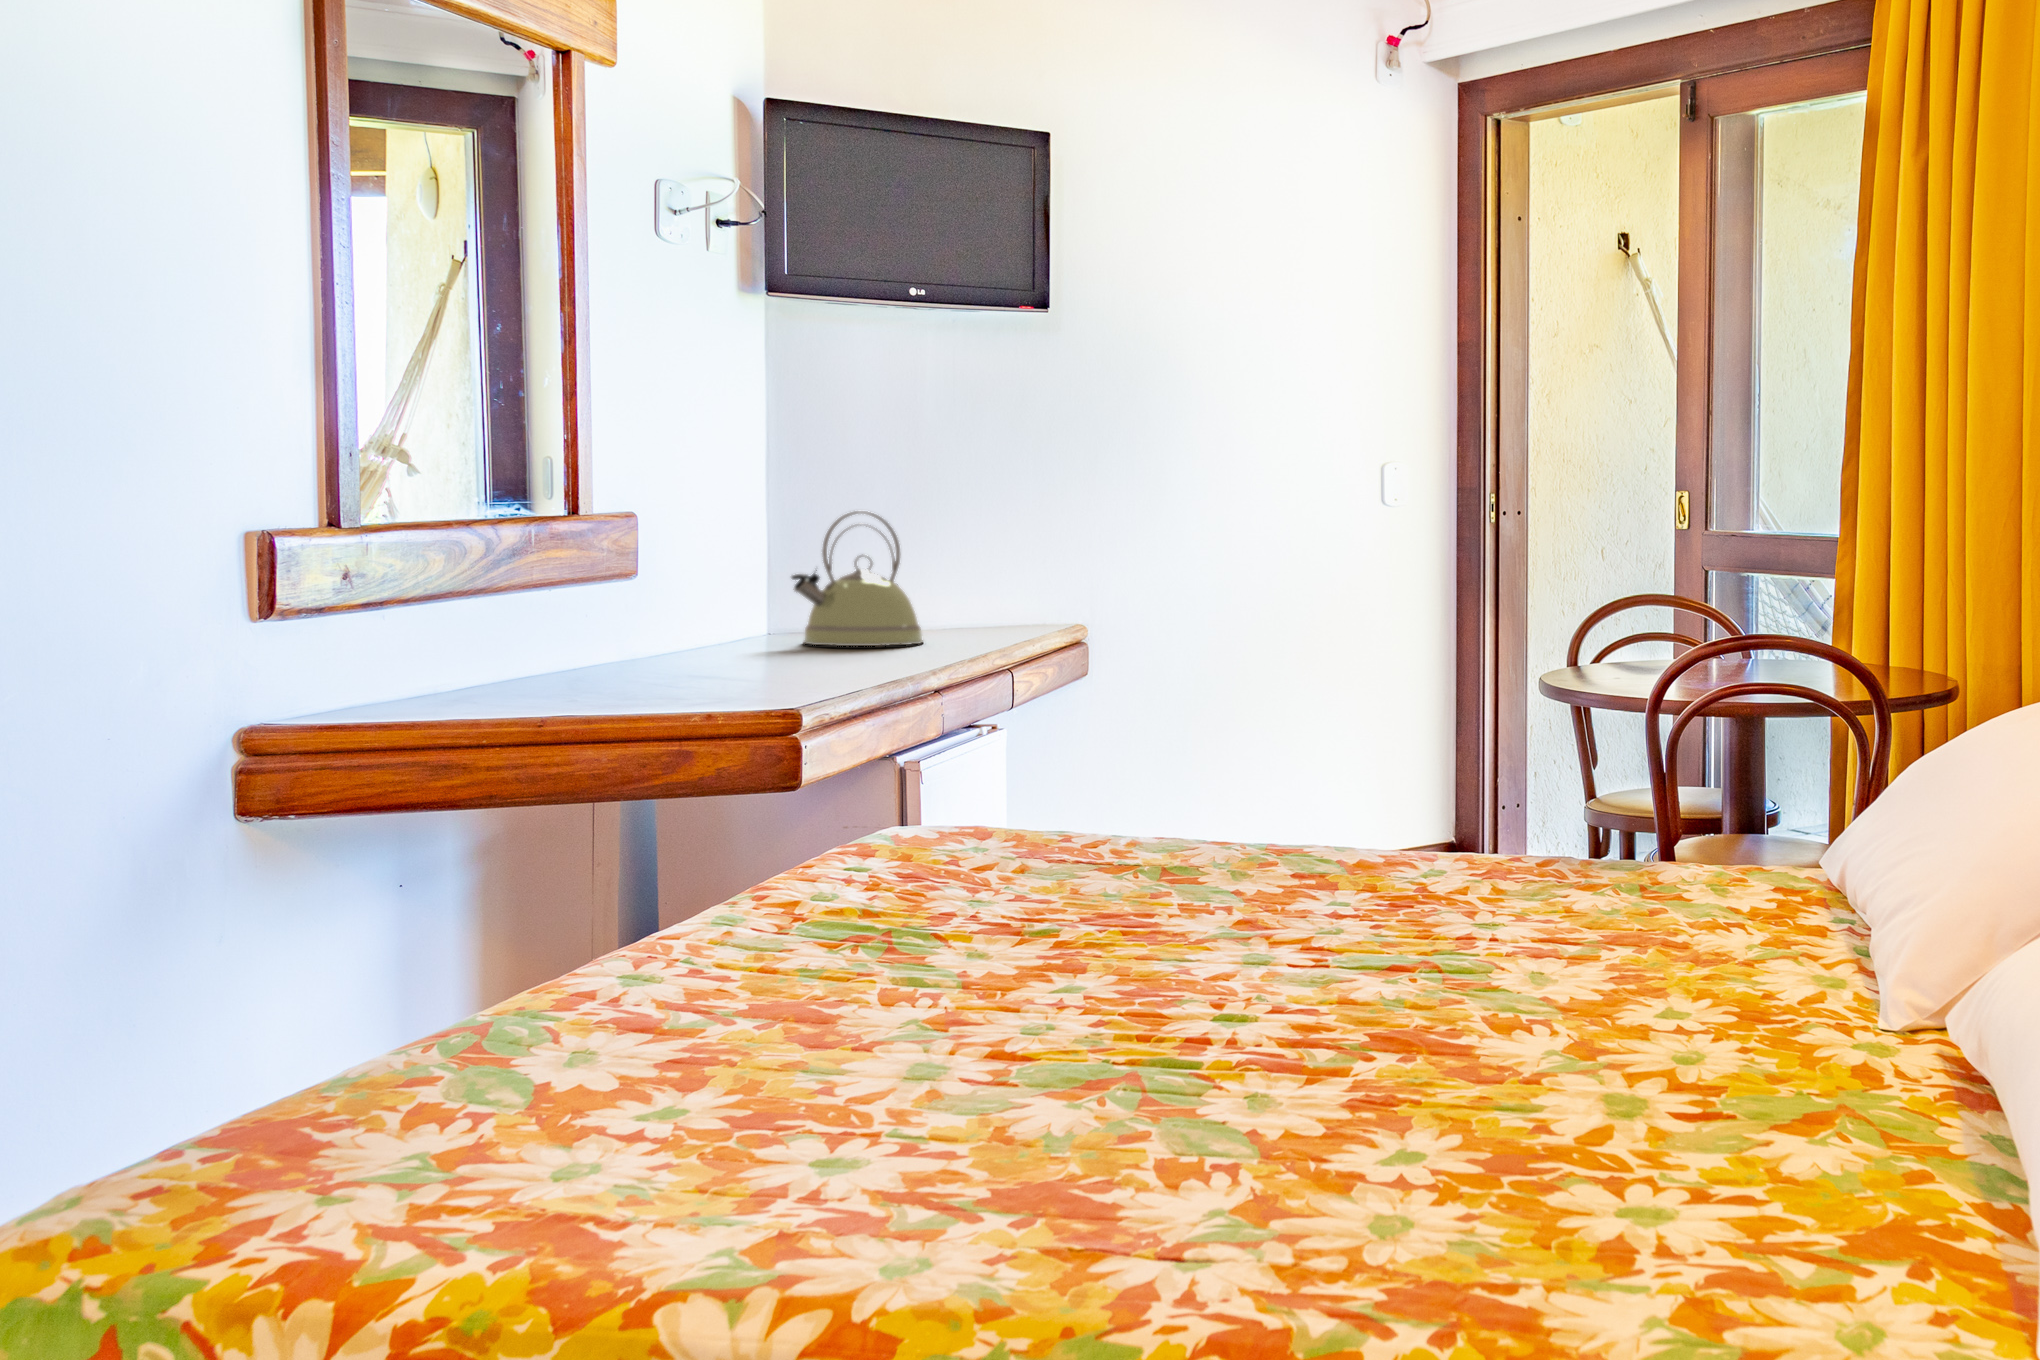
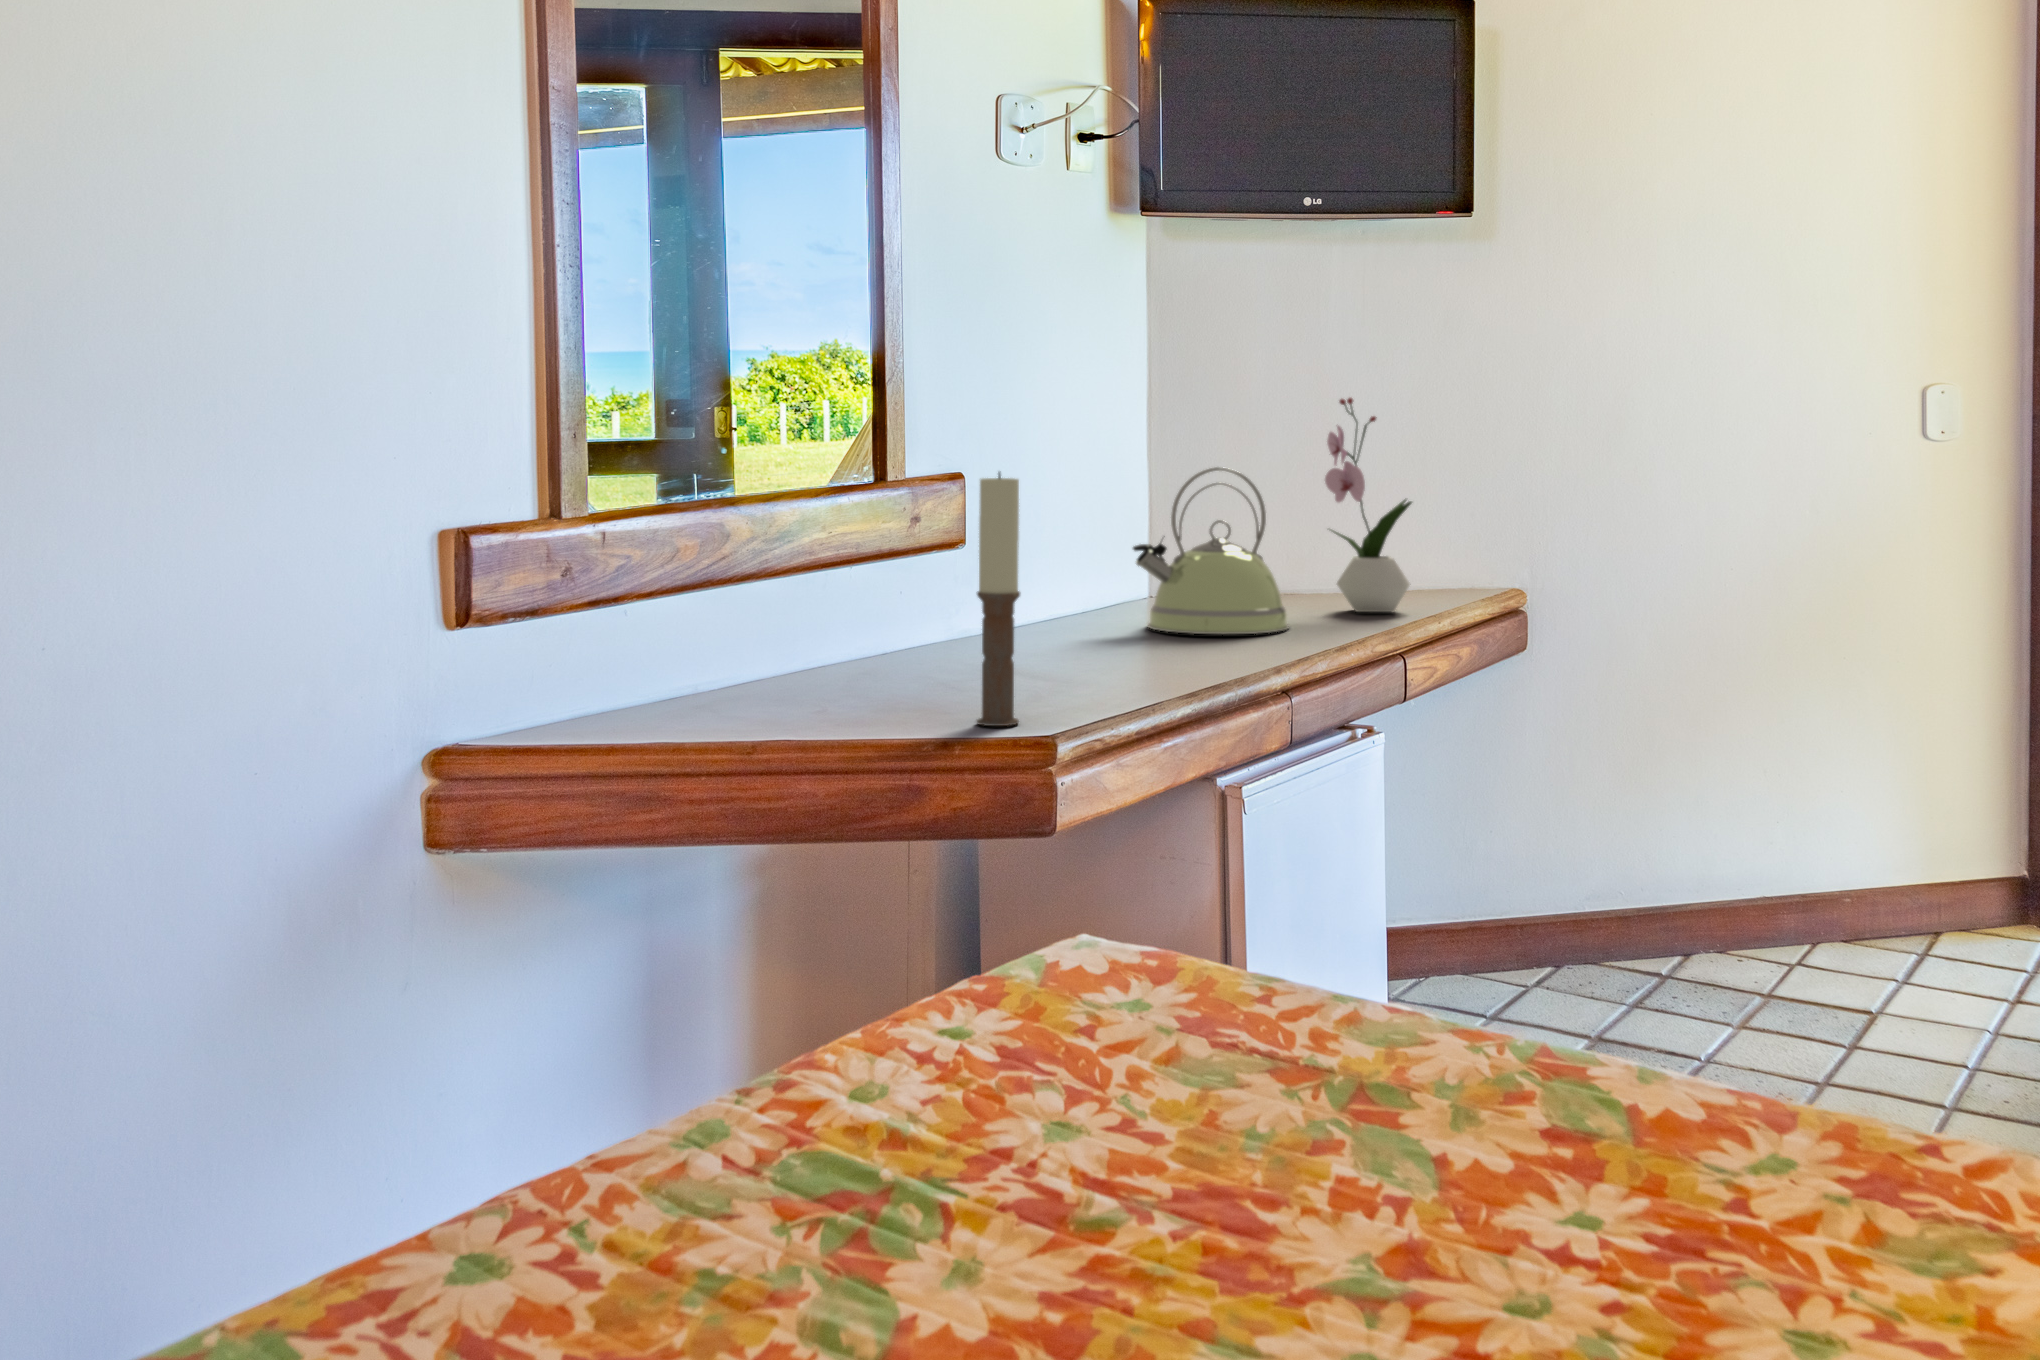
flower arrangement: none [938,458,1015,632] -> present [1325,398,1412,612]
candle: none [728,491,768,698] -> present [977,472,1020,726]

